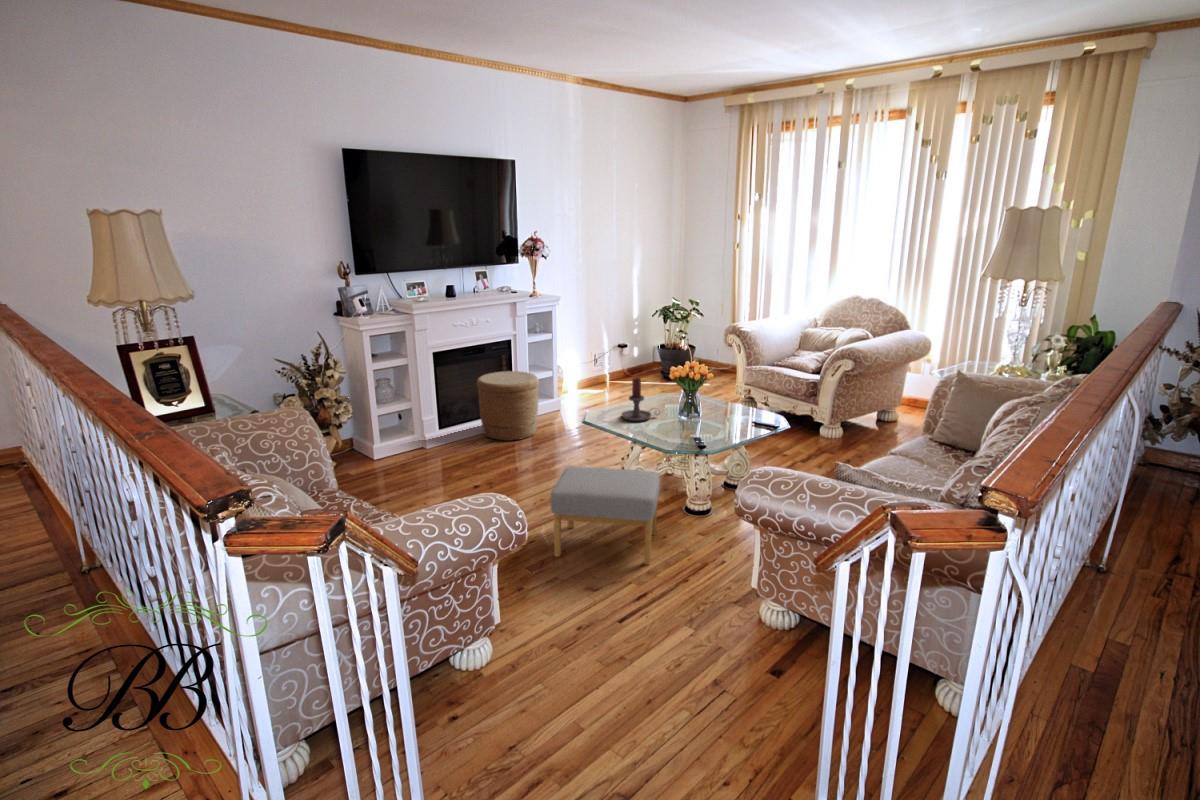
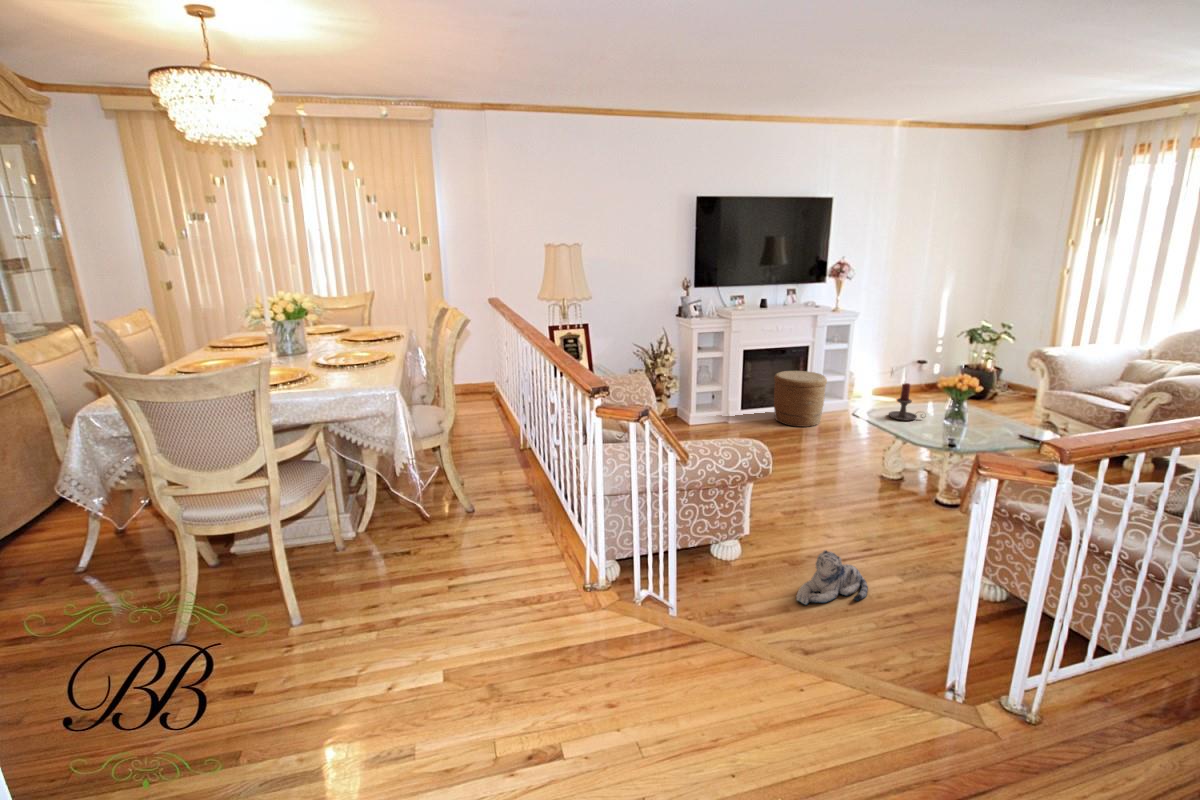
footstool: present [550,466,660,565] -> none [805,445,907,531]
plush toy: none [586,627,665,714] -> present [796,550,868,605]

